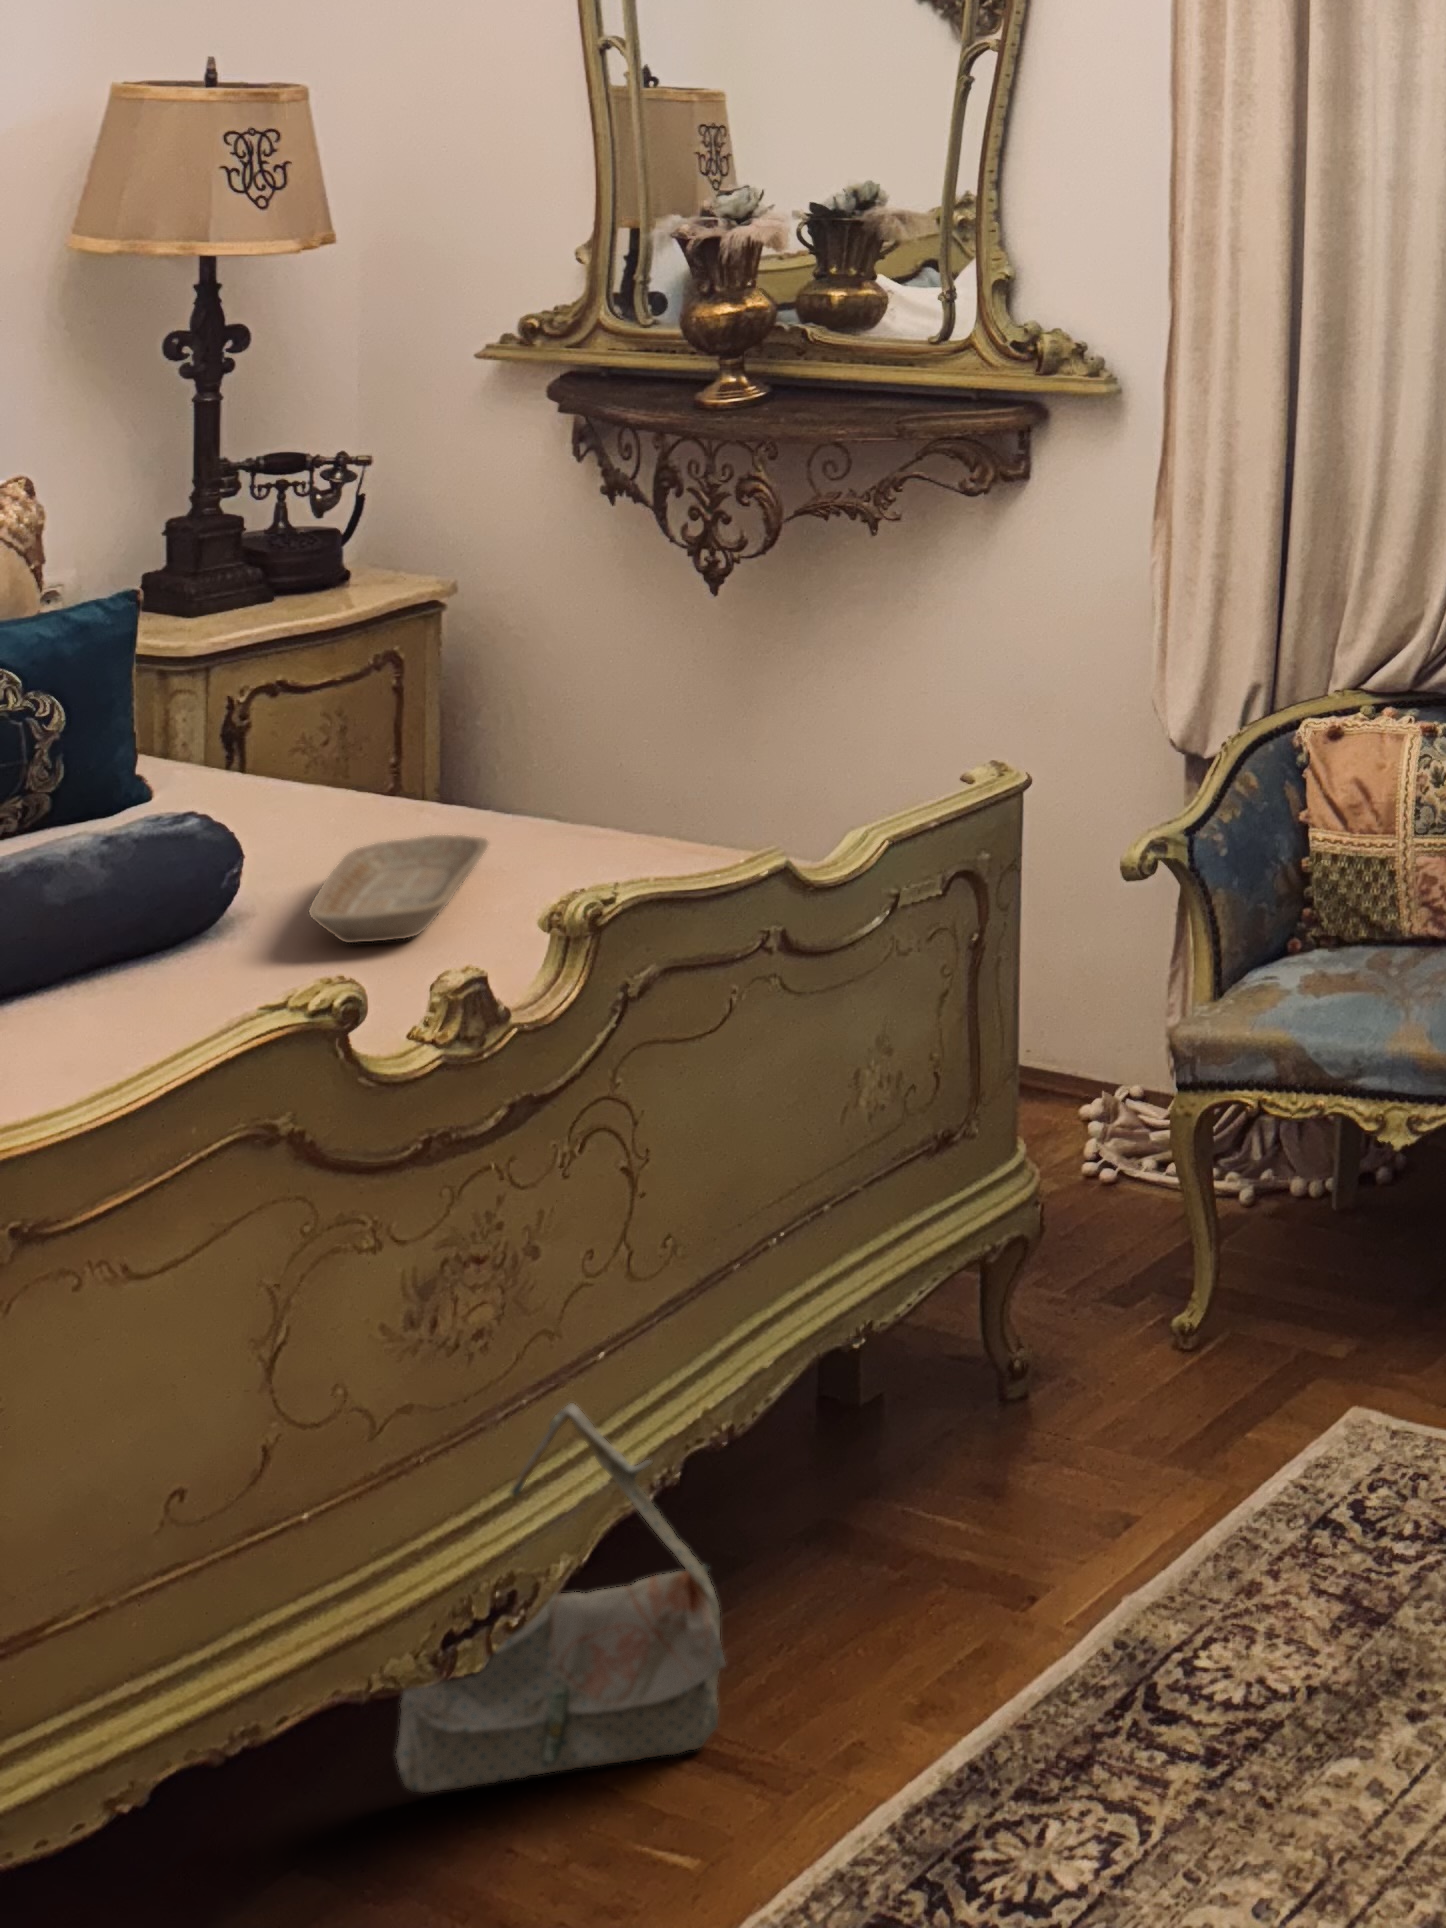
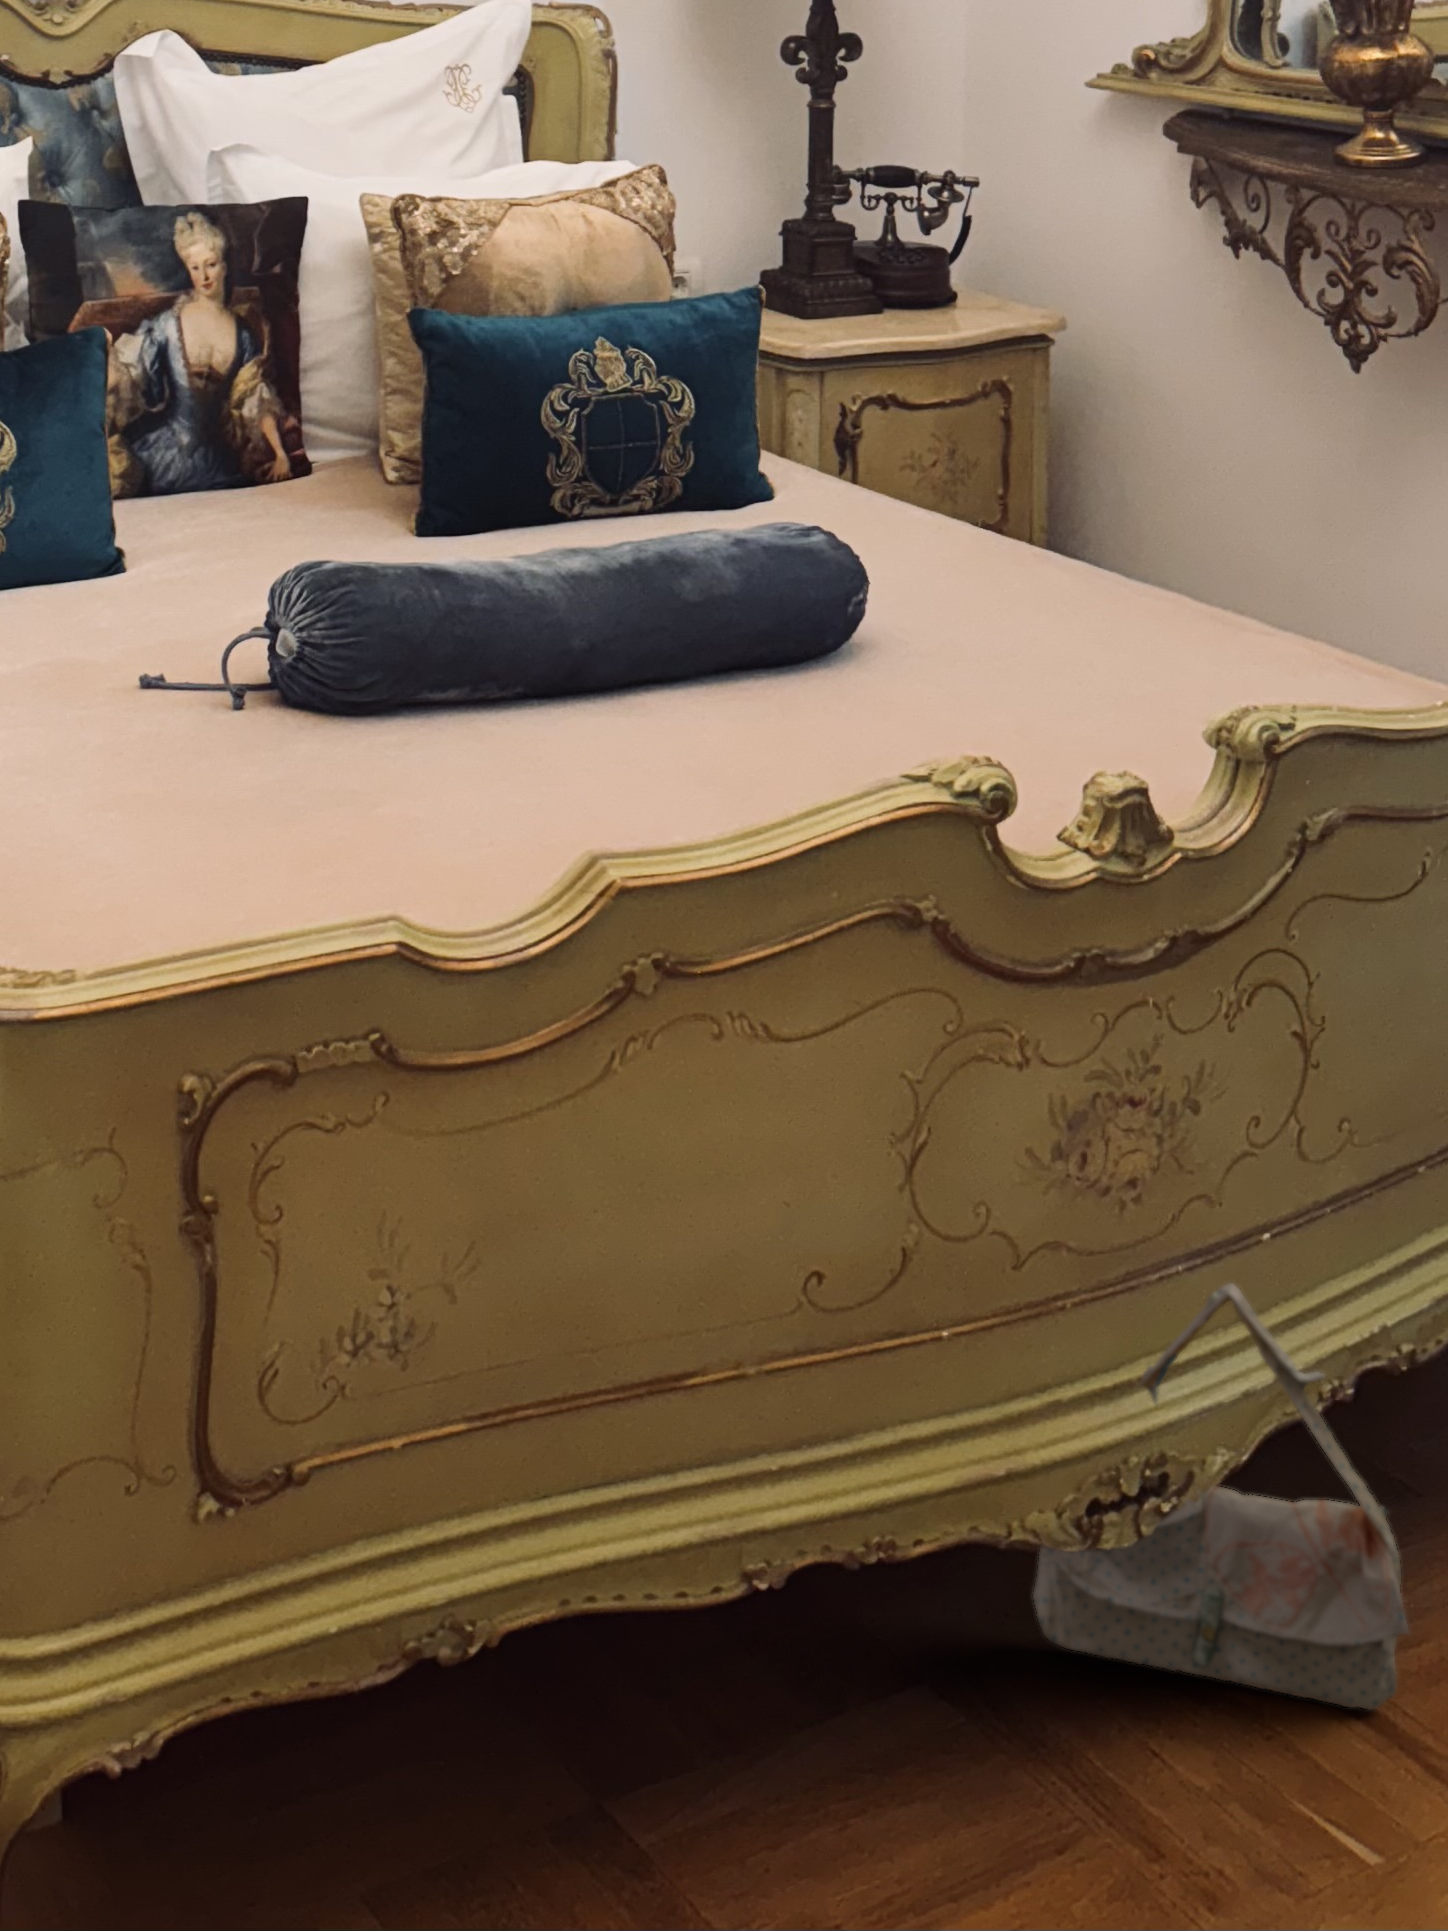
tray: present [309,835,488,943] -> none [938,598,1121,711]

